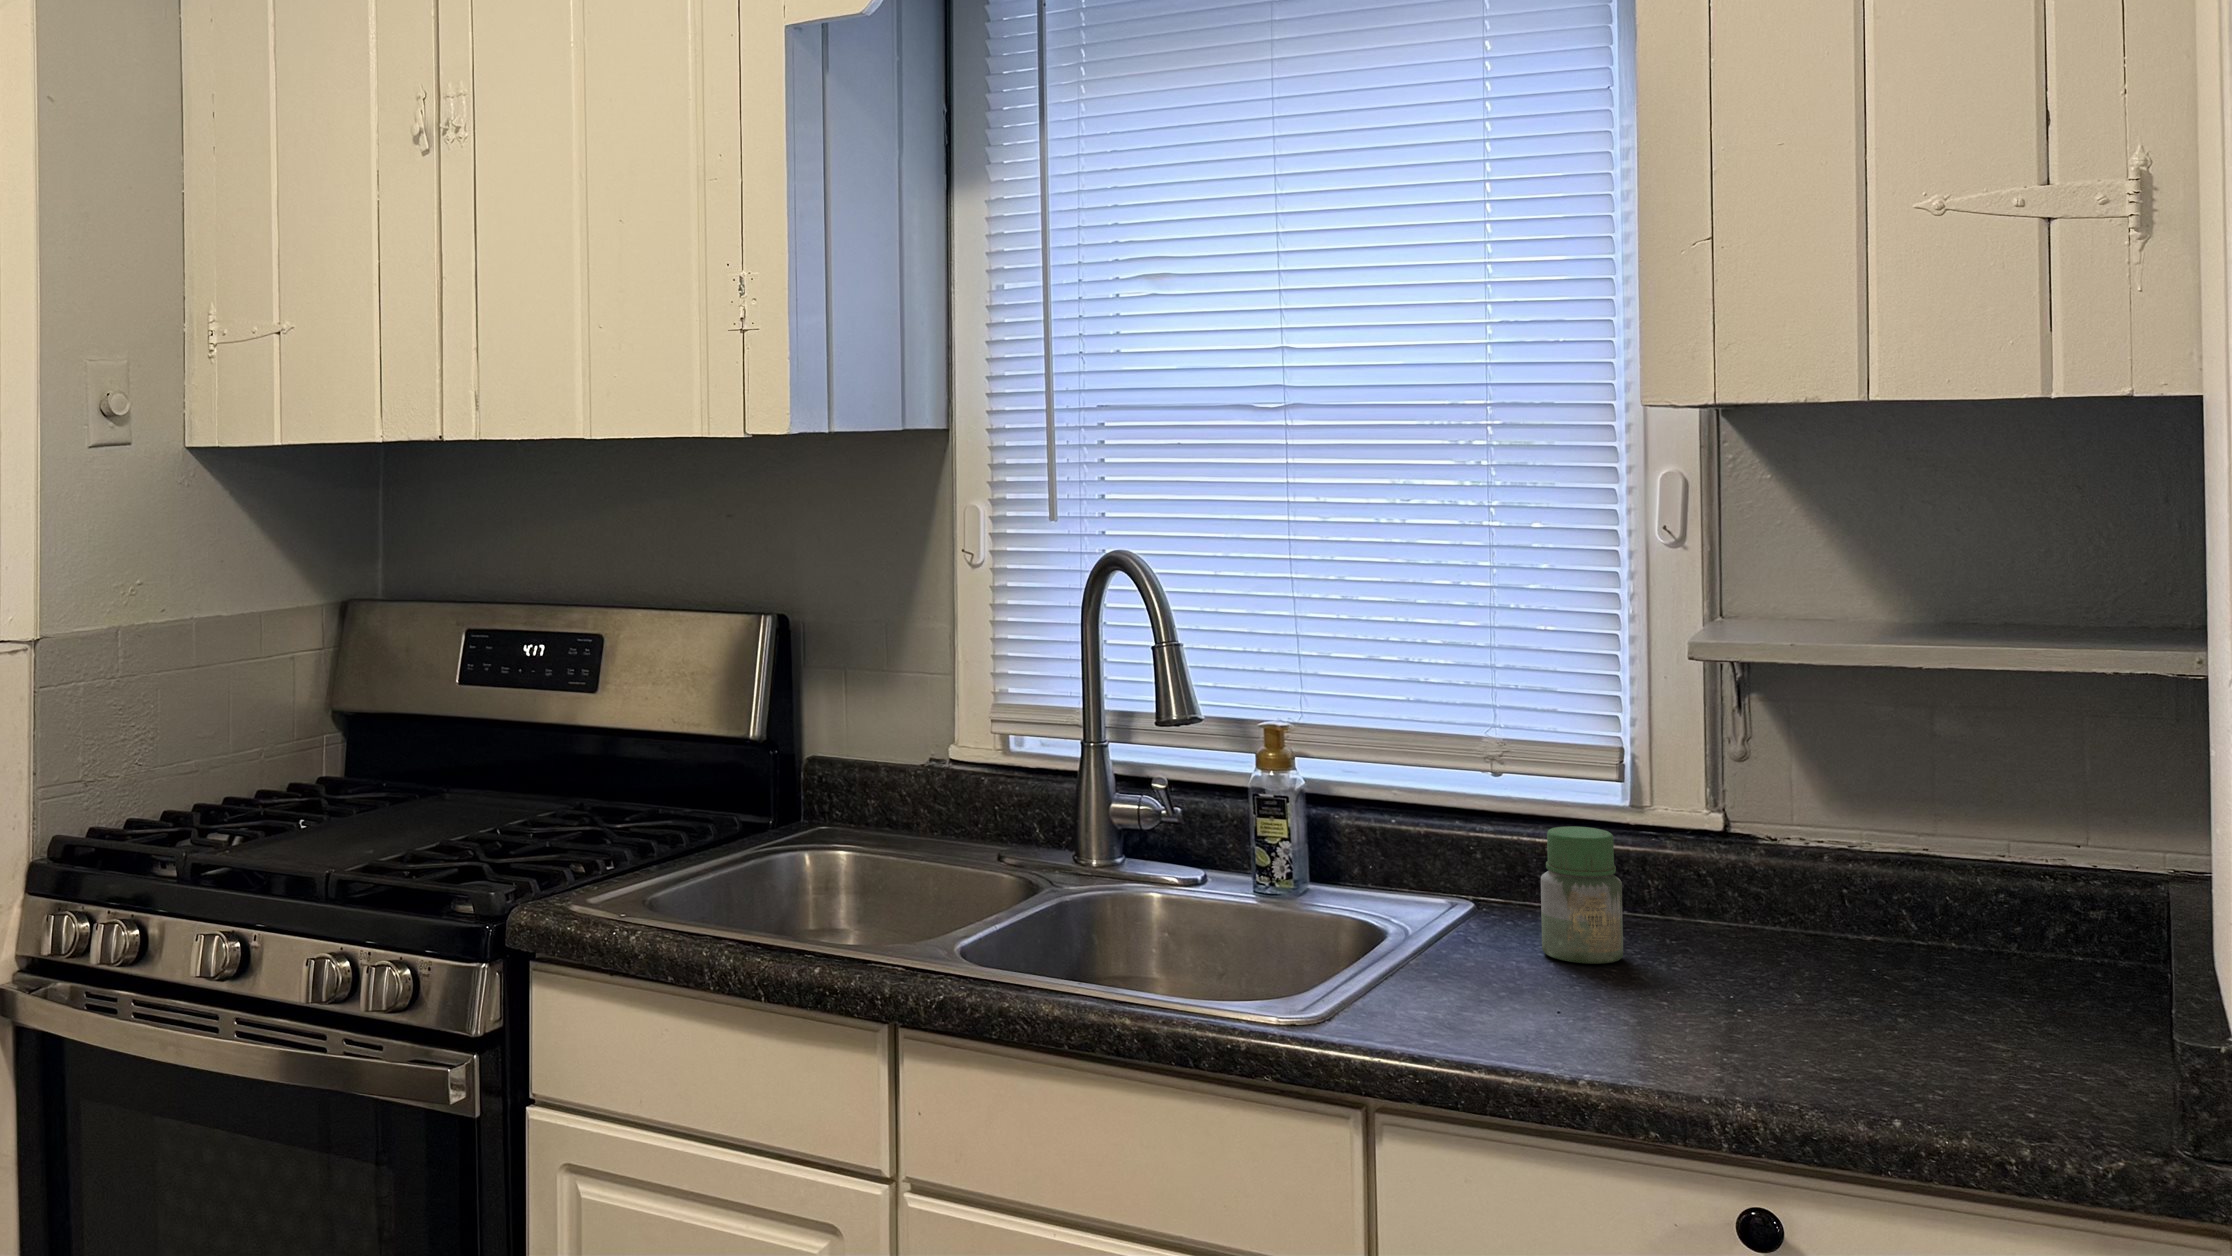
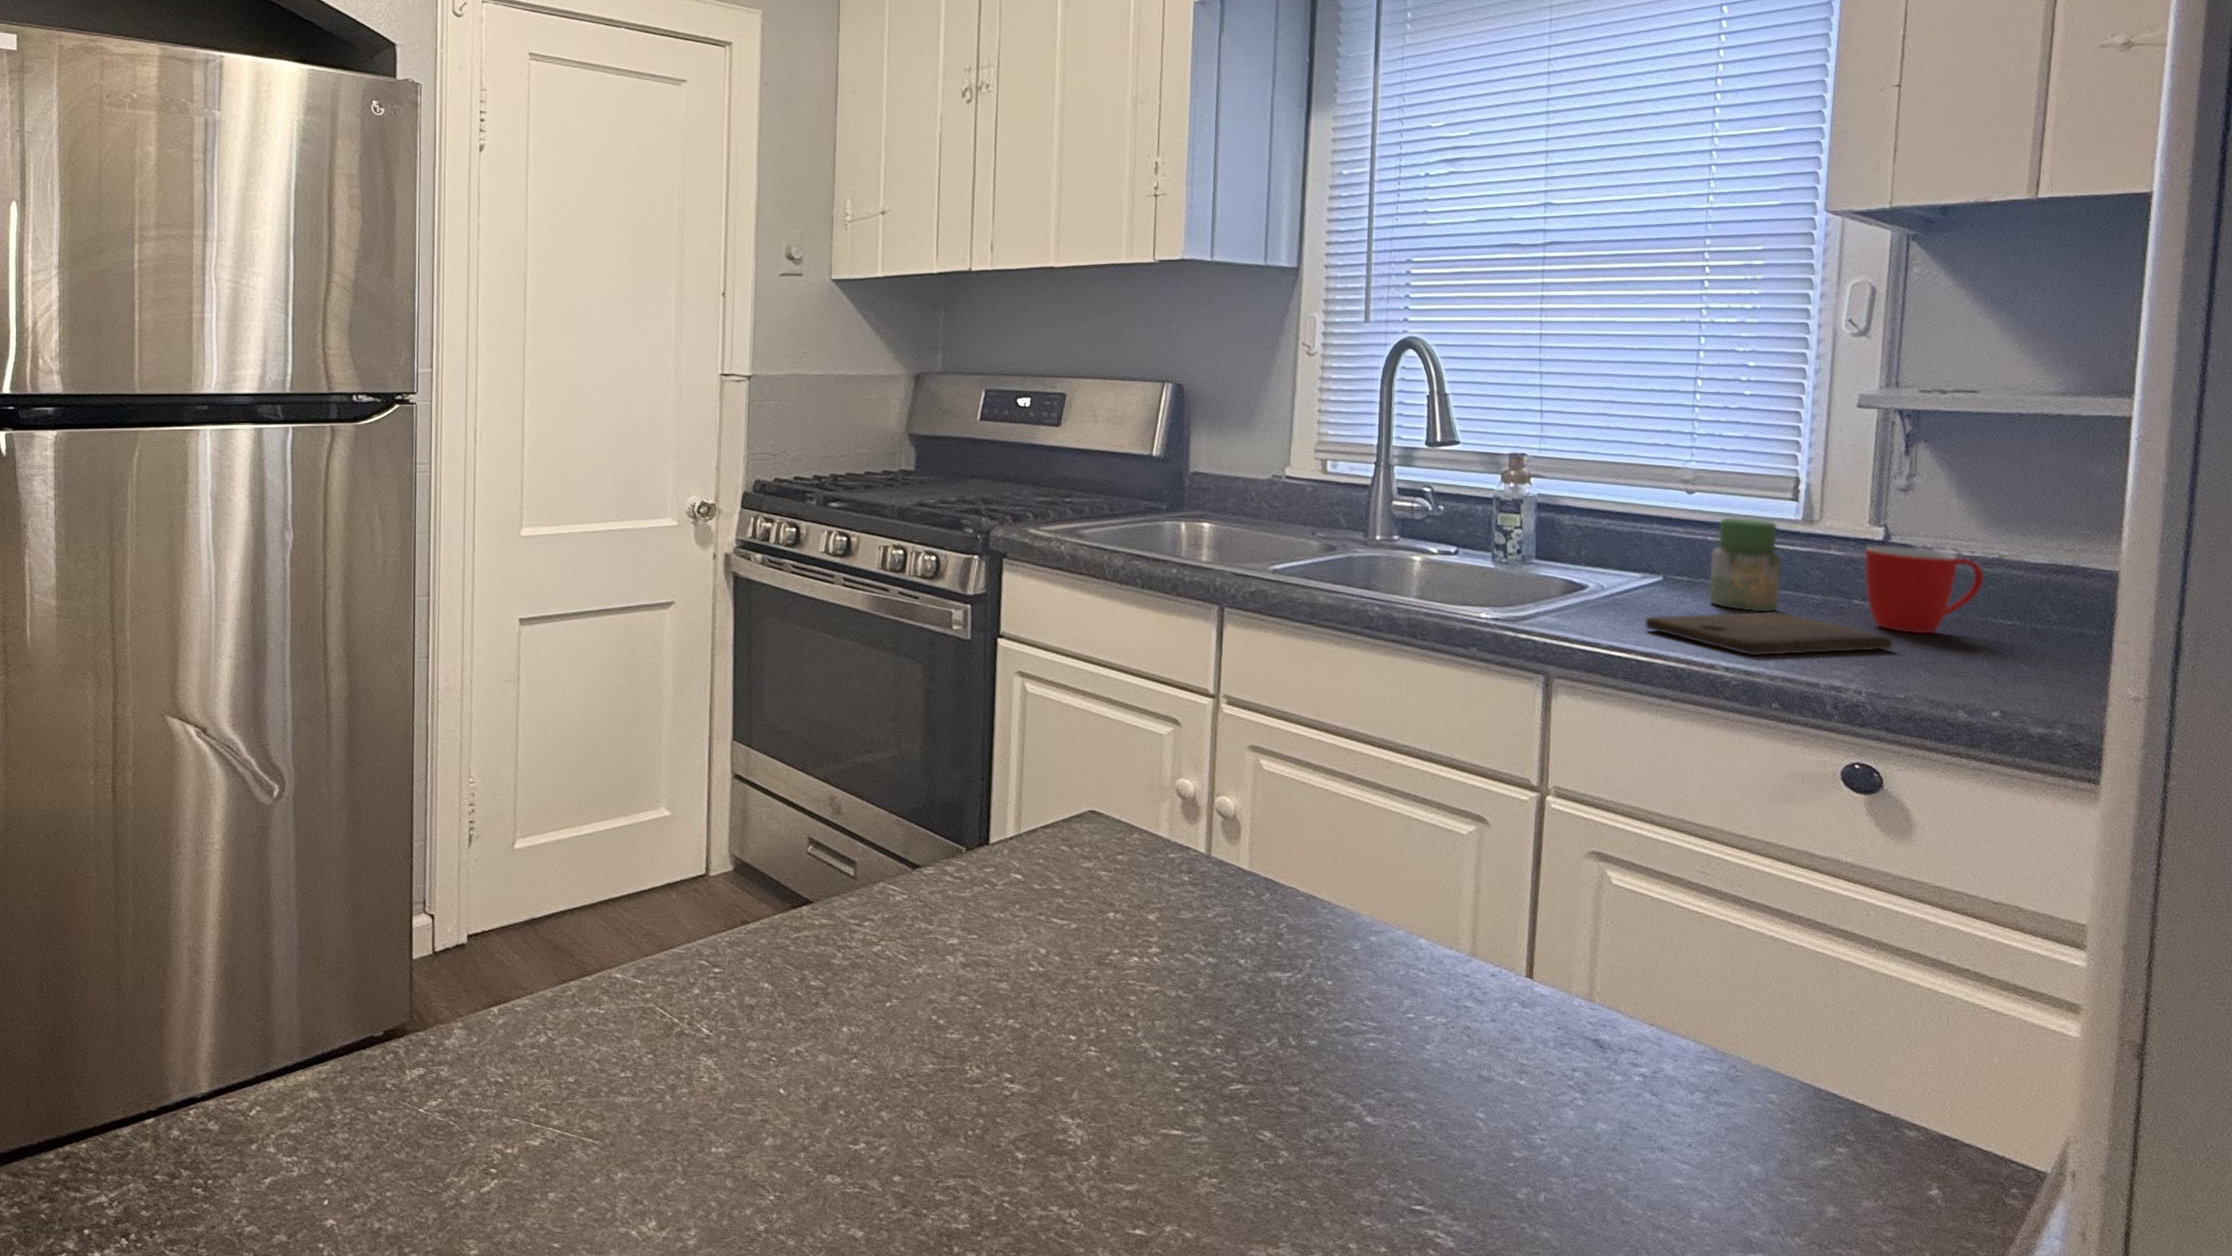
mug: none [1720,858,1848,982] -> present [1866,547,1983,633]
cutting board: none [1487,974,1773,1067] -> present [1646,612,1892,655]

